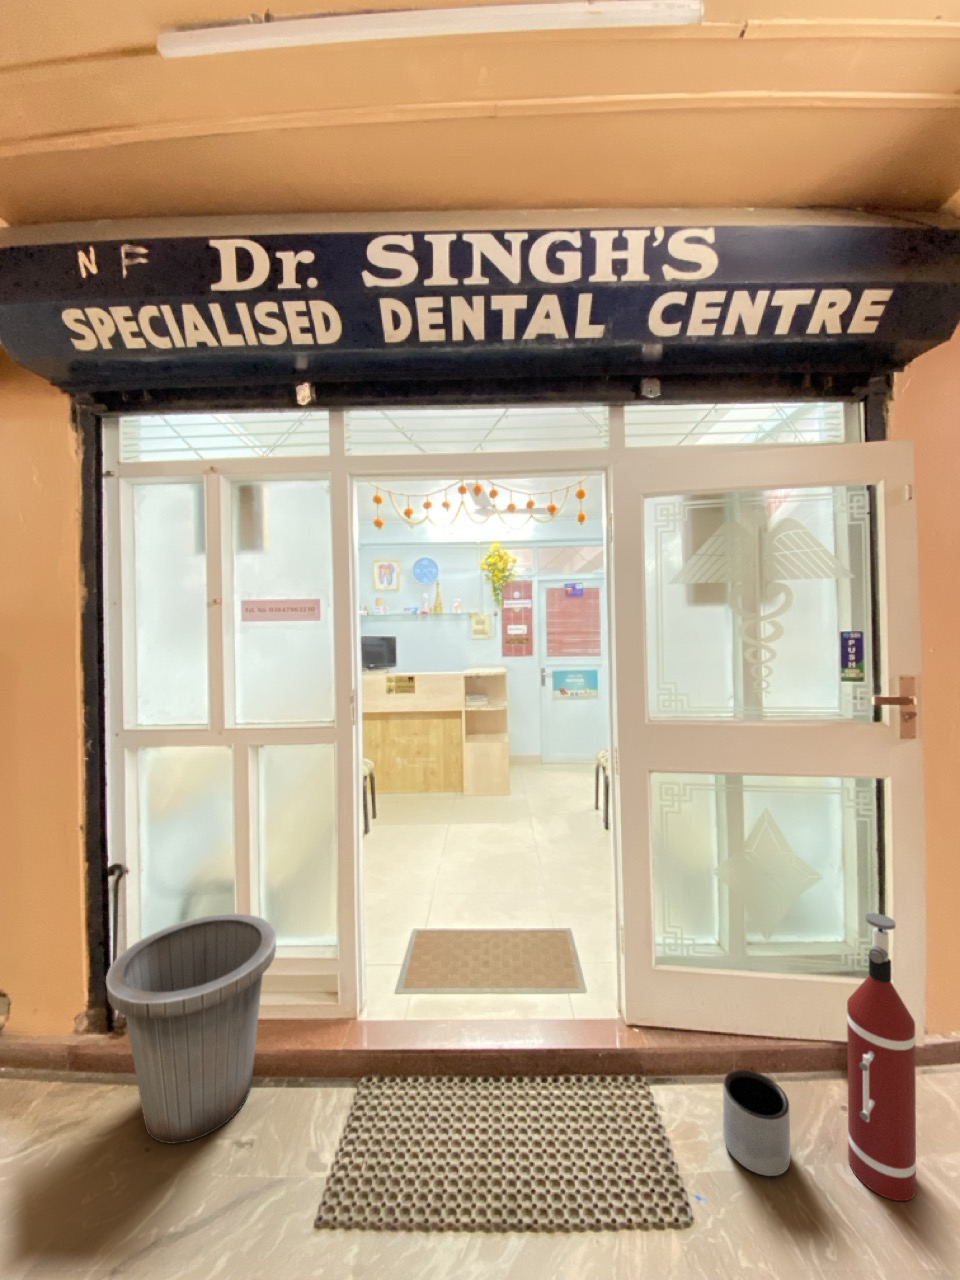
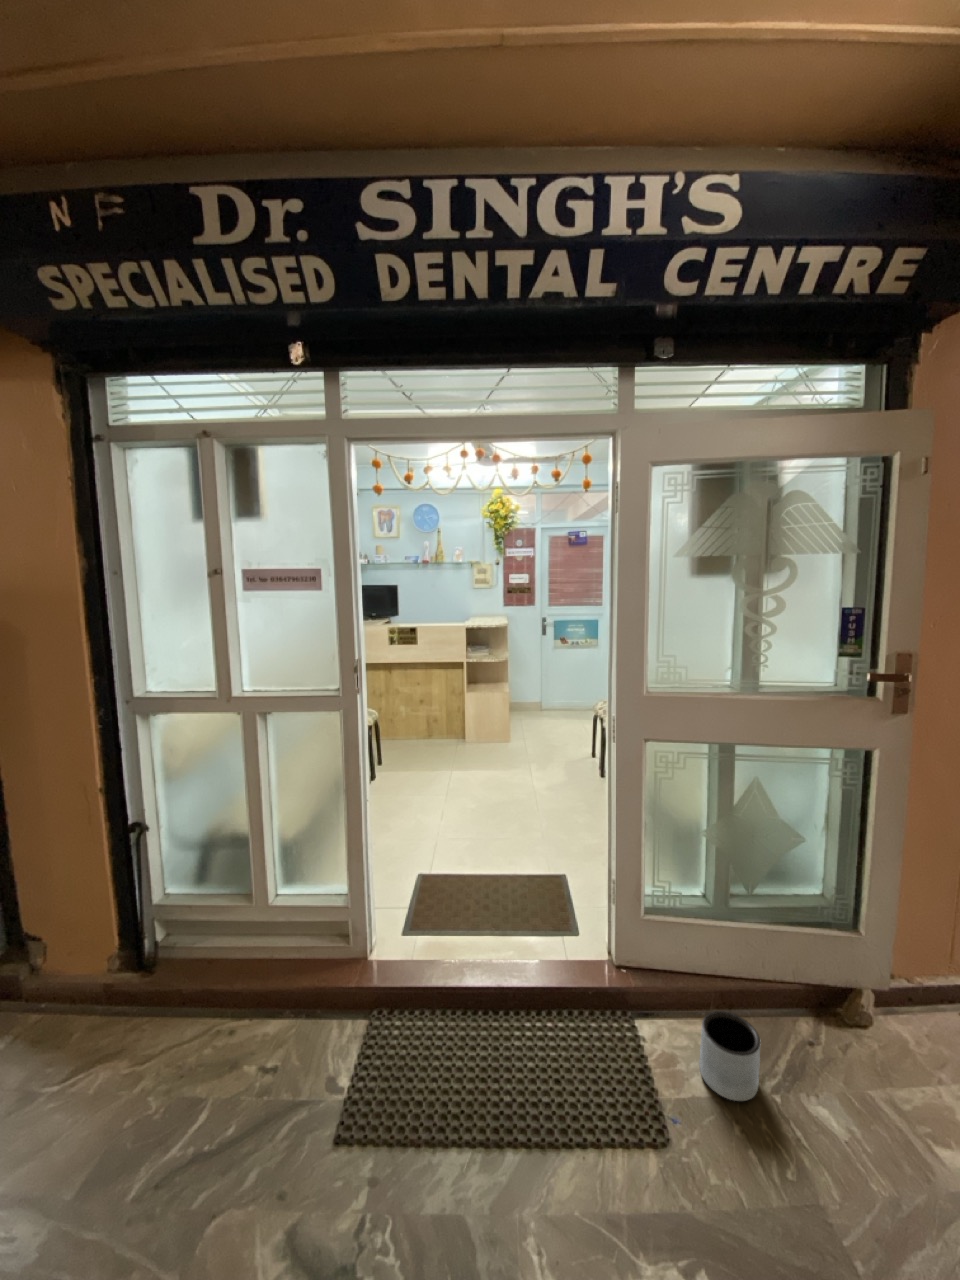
trash can: present [106,913,276,1144] -> none [134,868,290,1070]
fire extinguisher: present [847,913,916,1201] -> none [810,880,881,1123]

